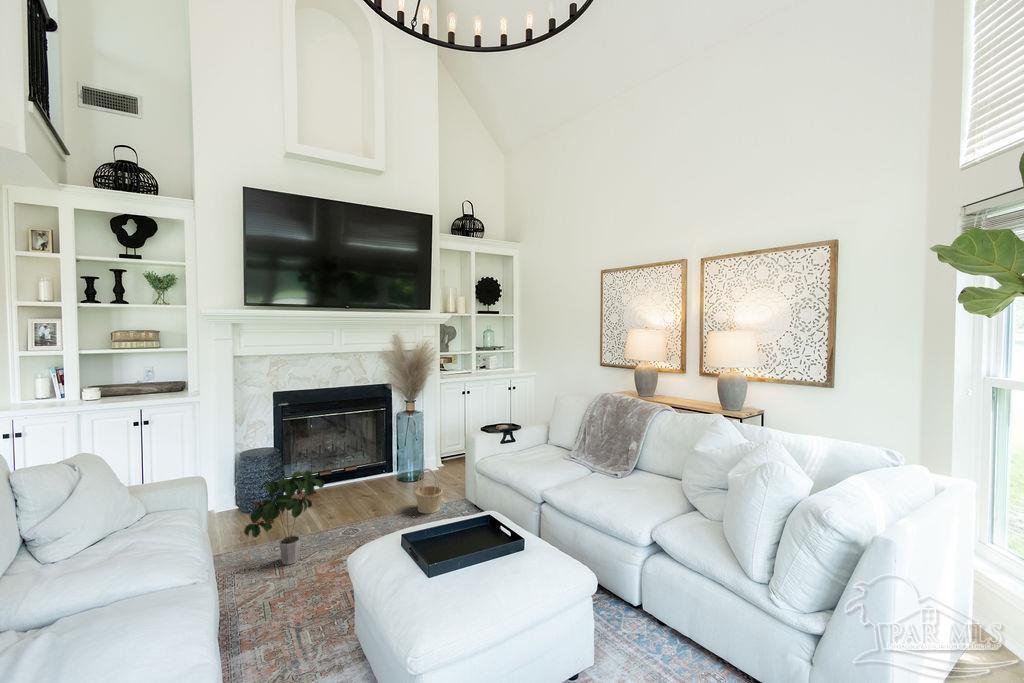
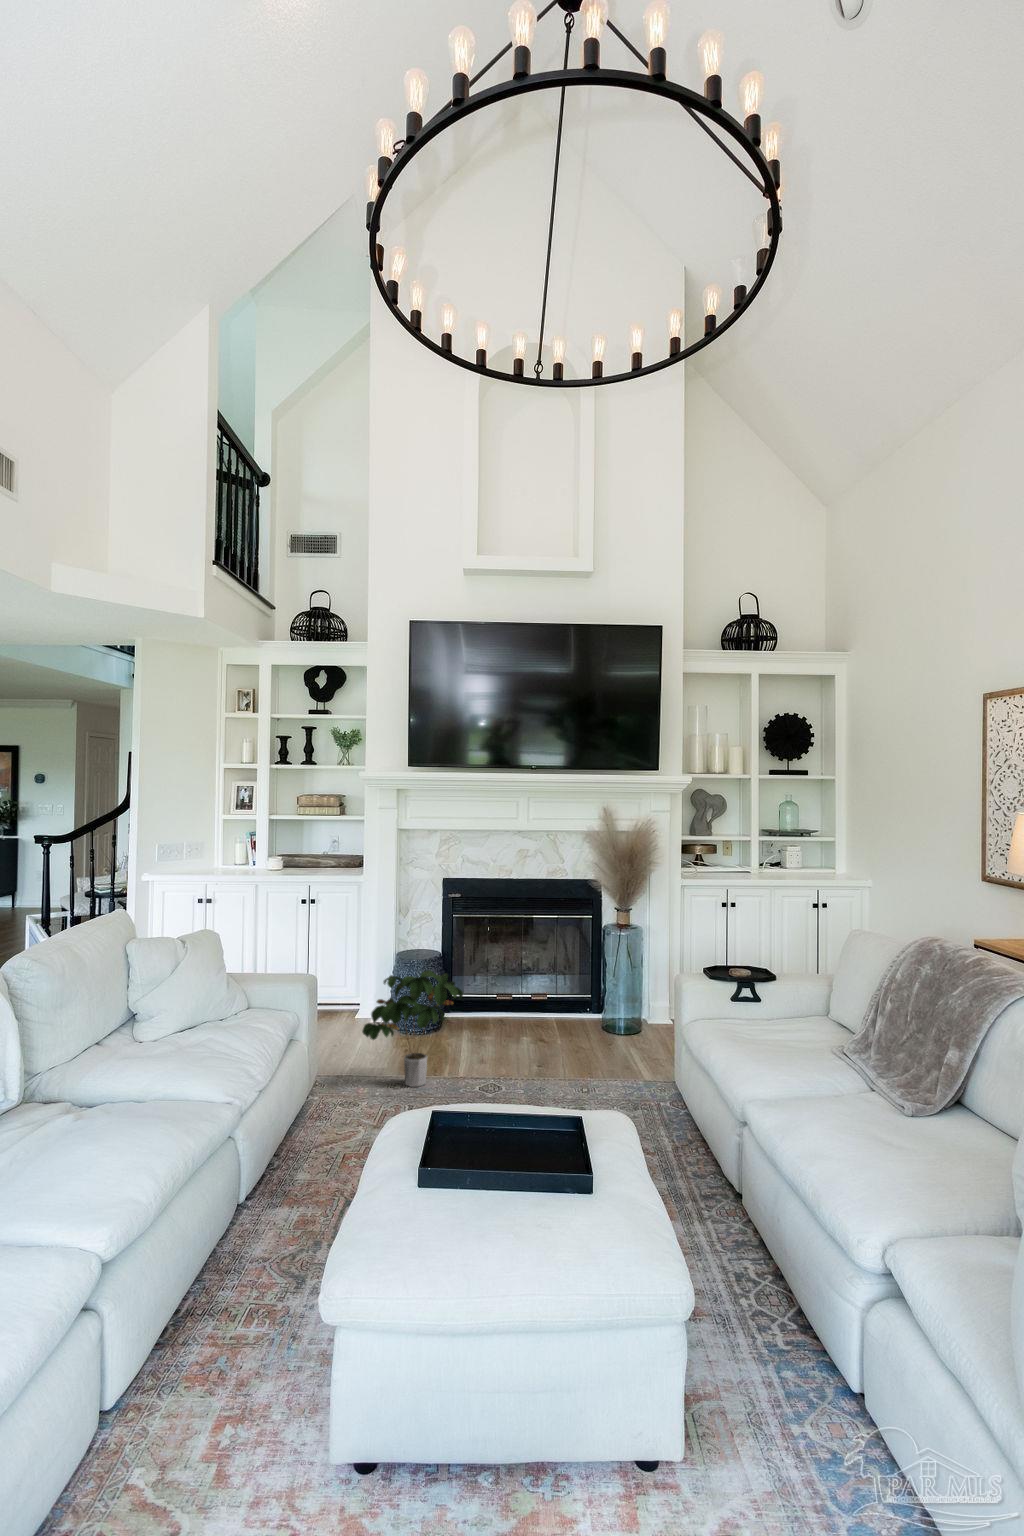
basket: present [415,469,443,514] -> none [599,1004,641,1073]

